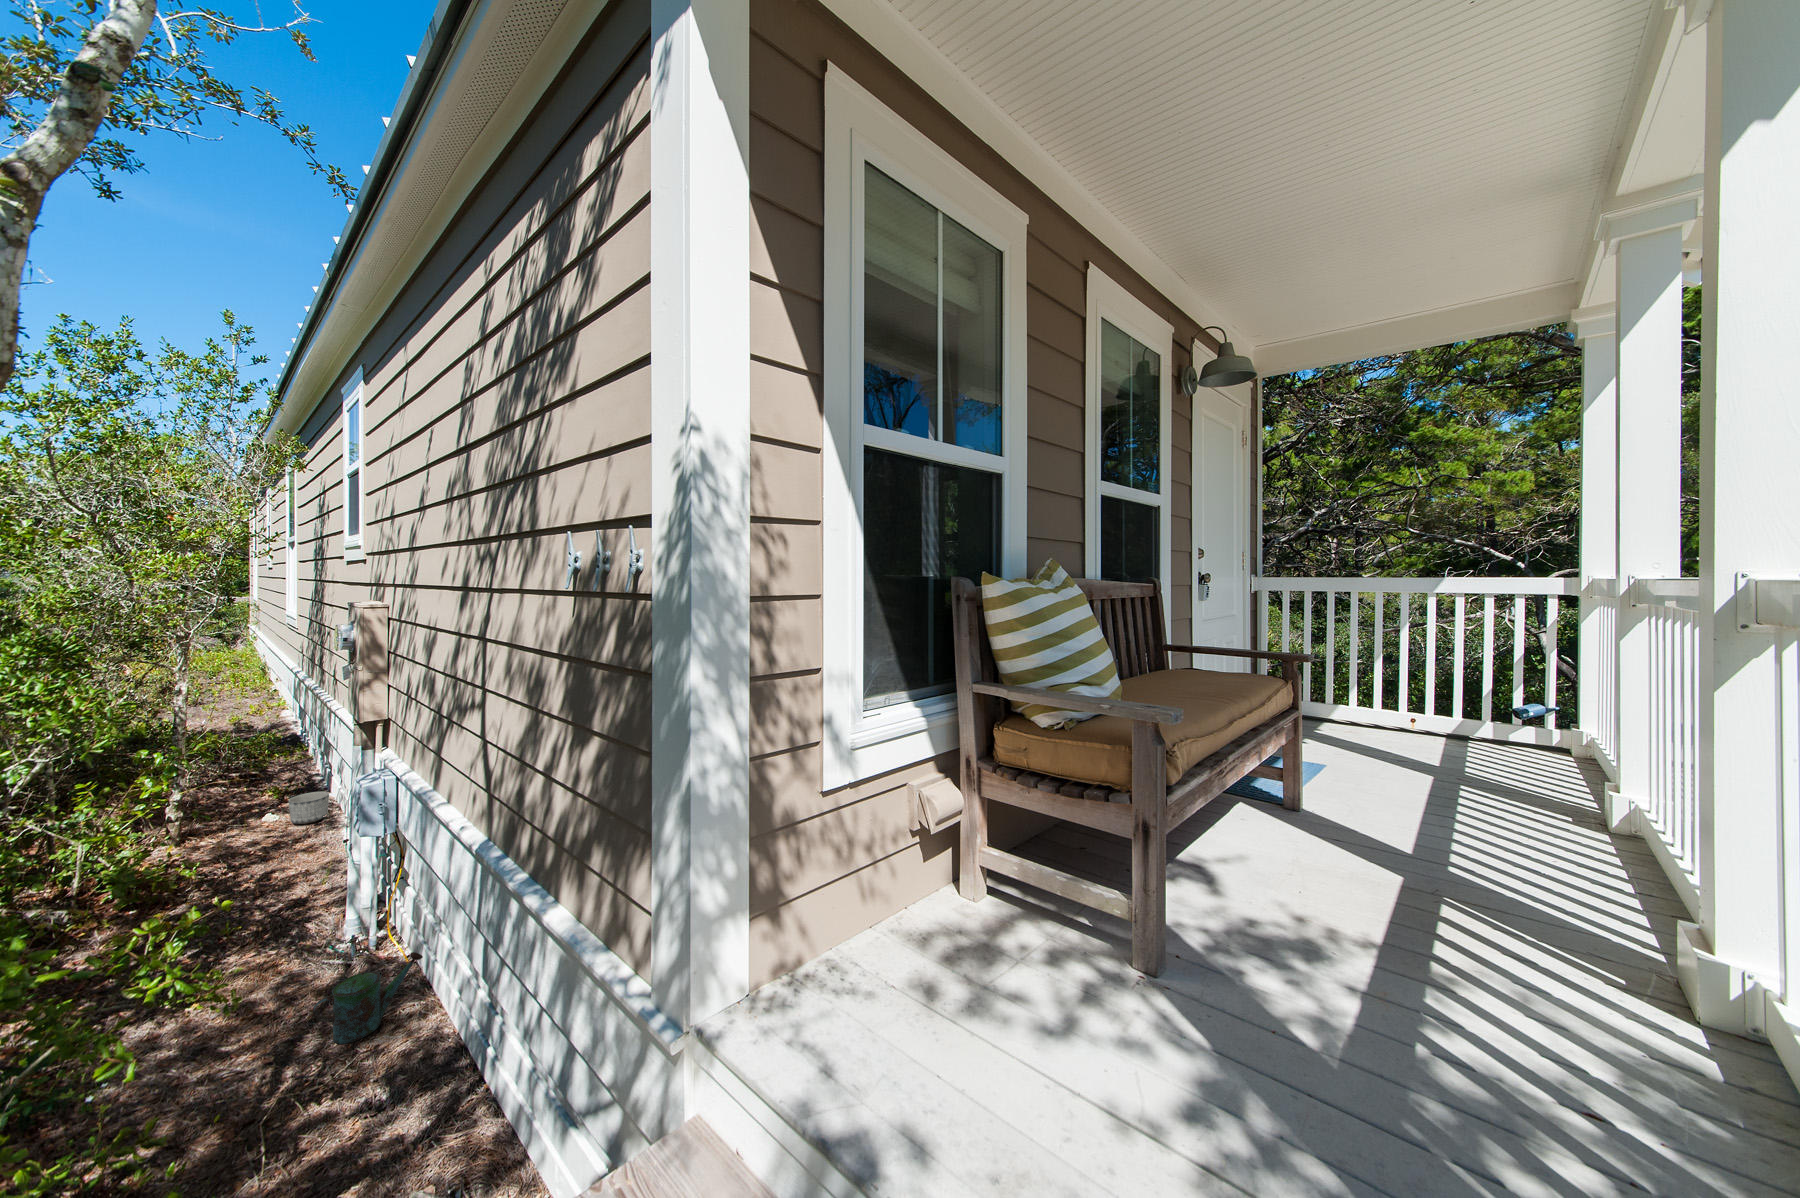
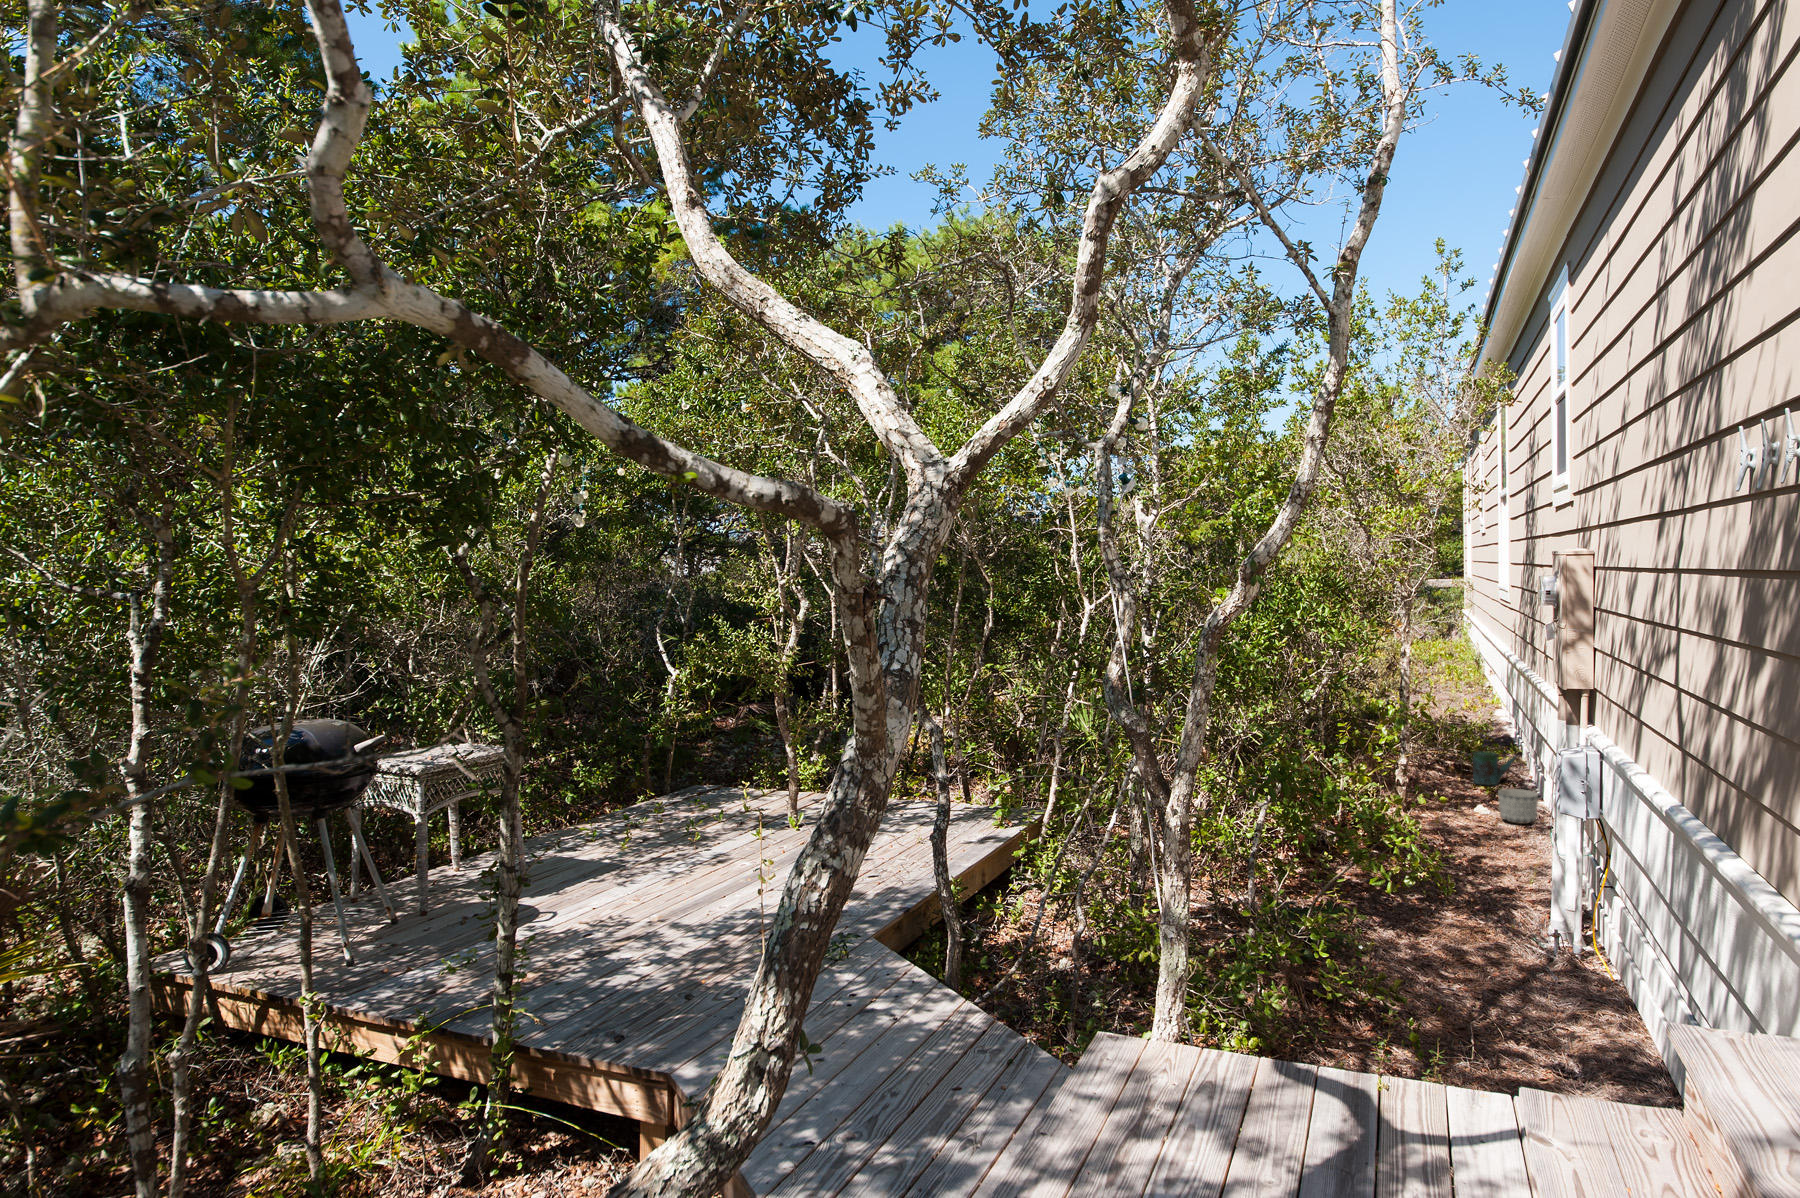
watering can: present [313,952,423,1044] -> present [1472,750,1523,785]

